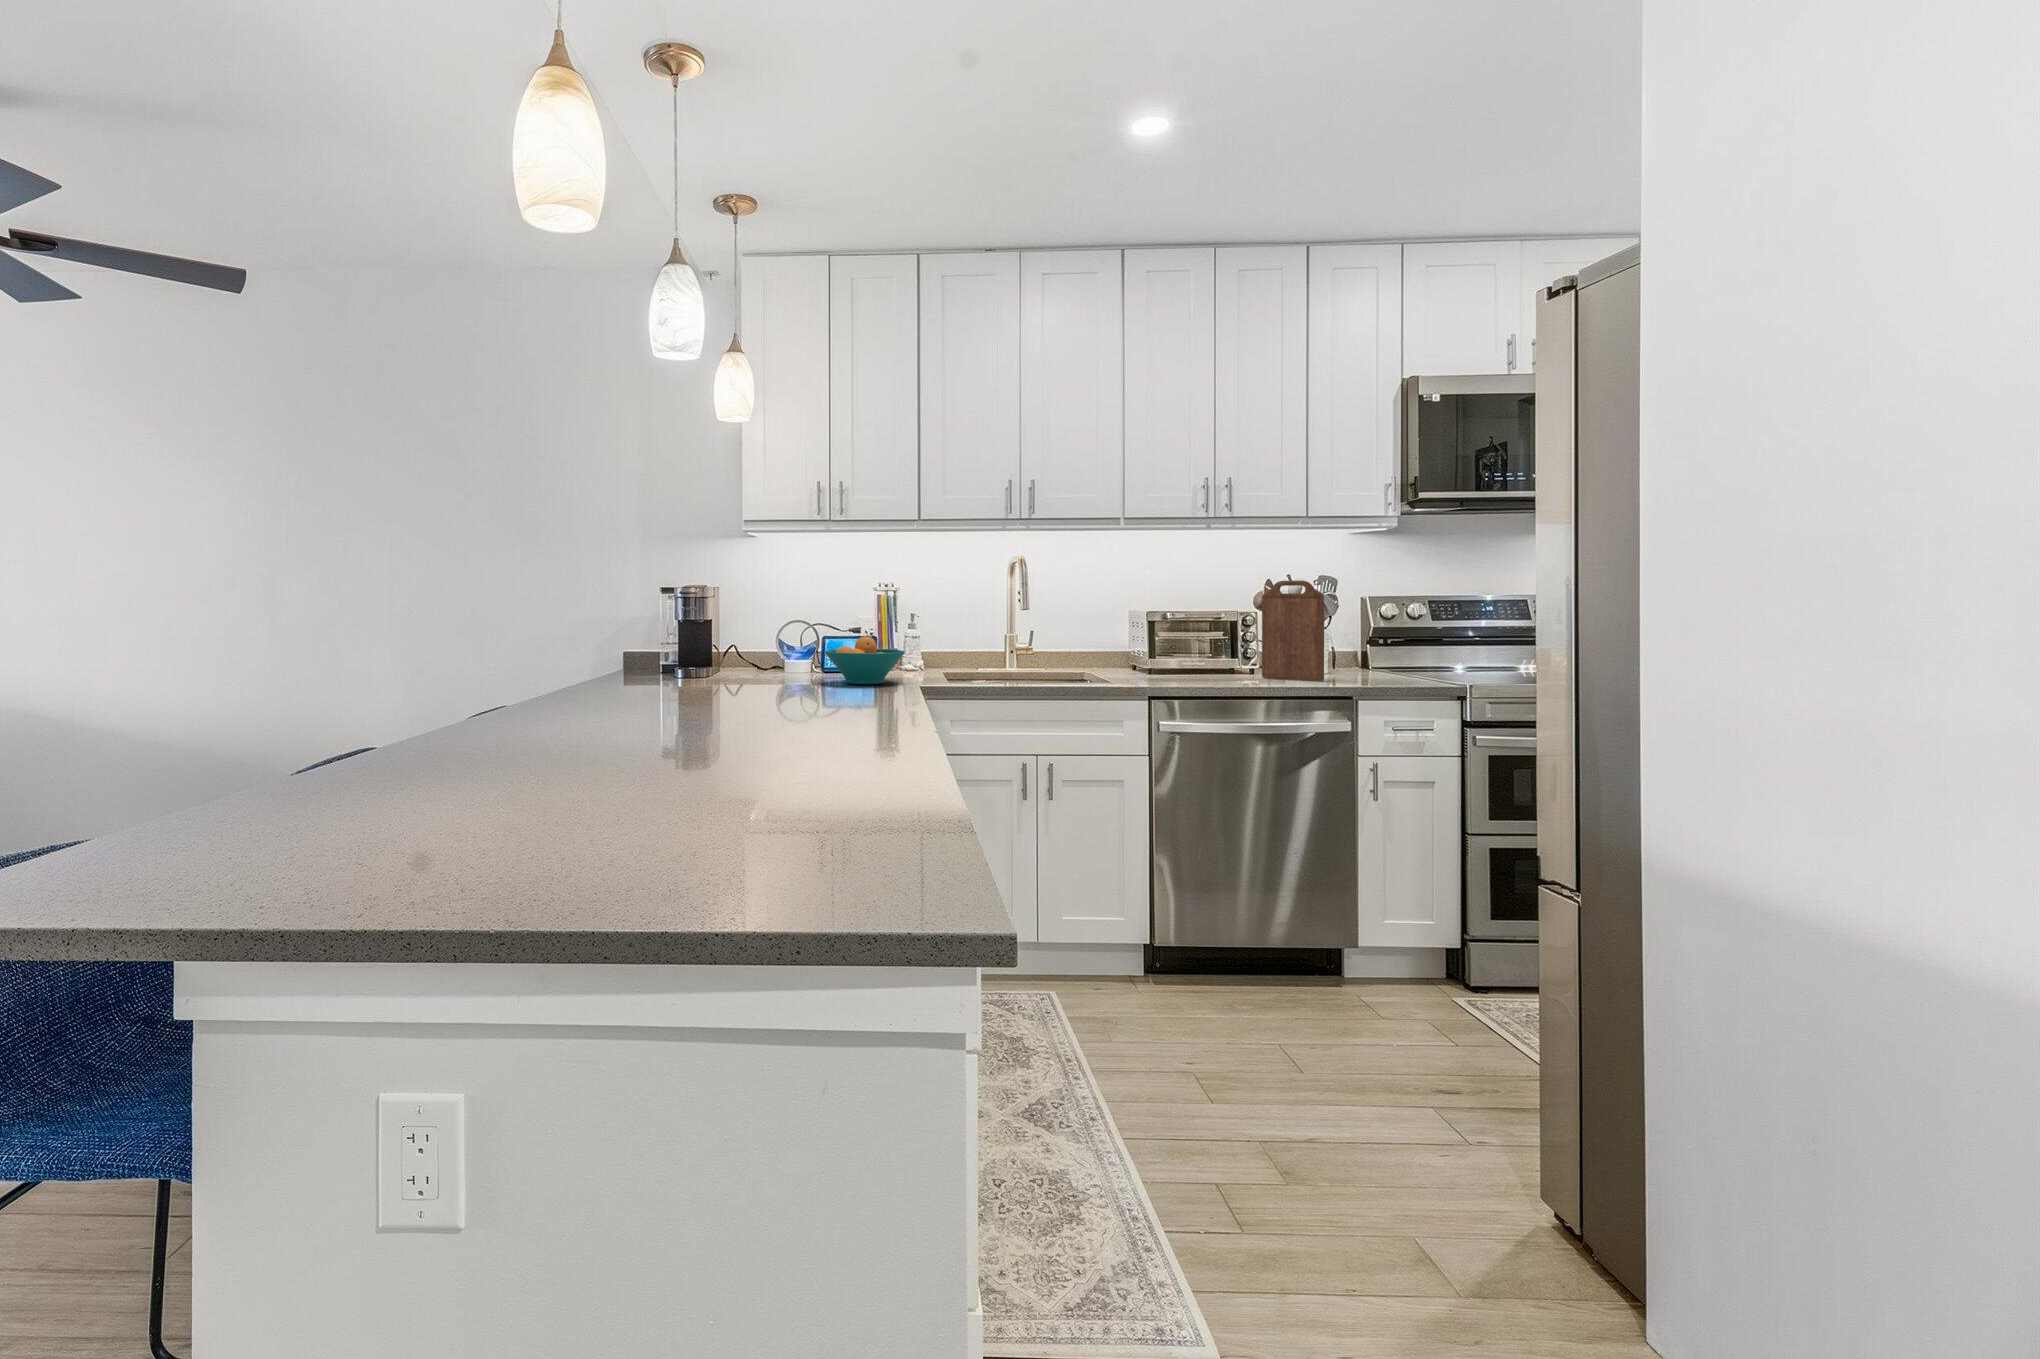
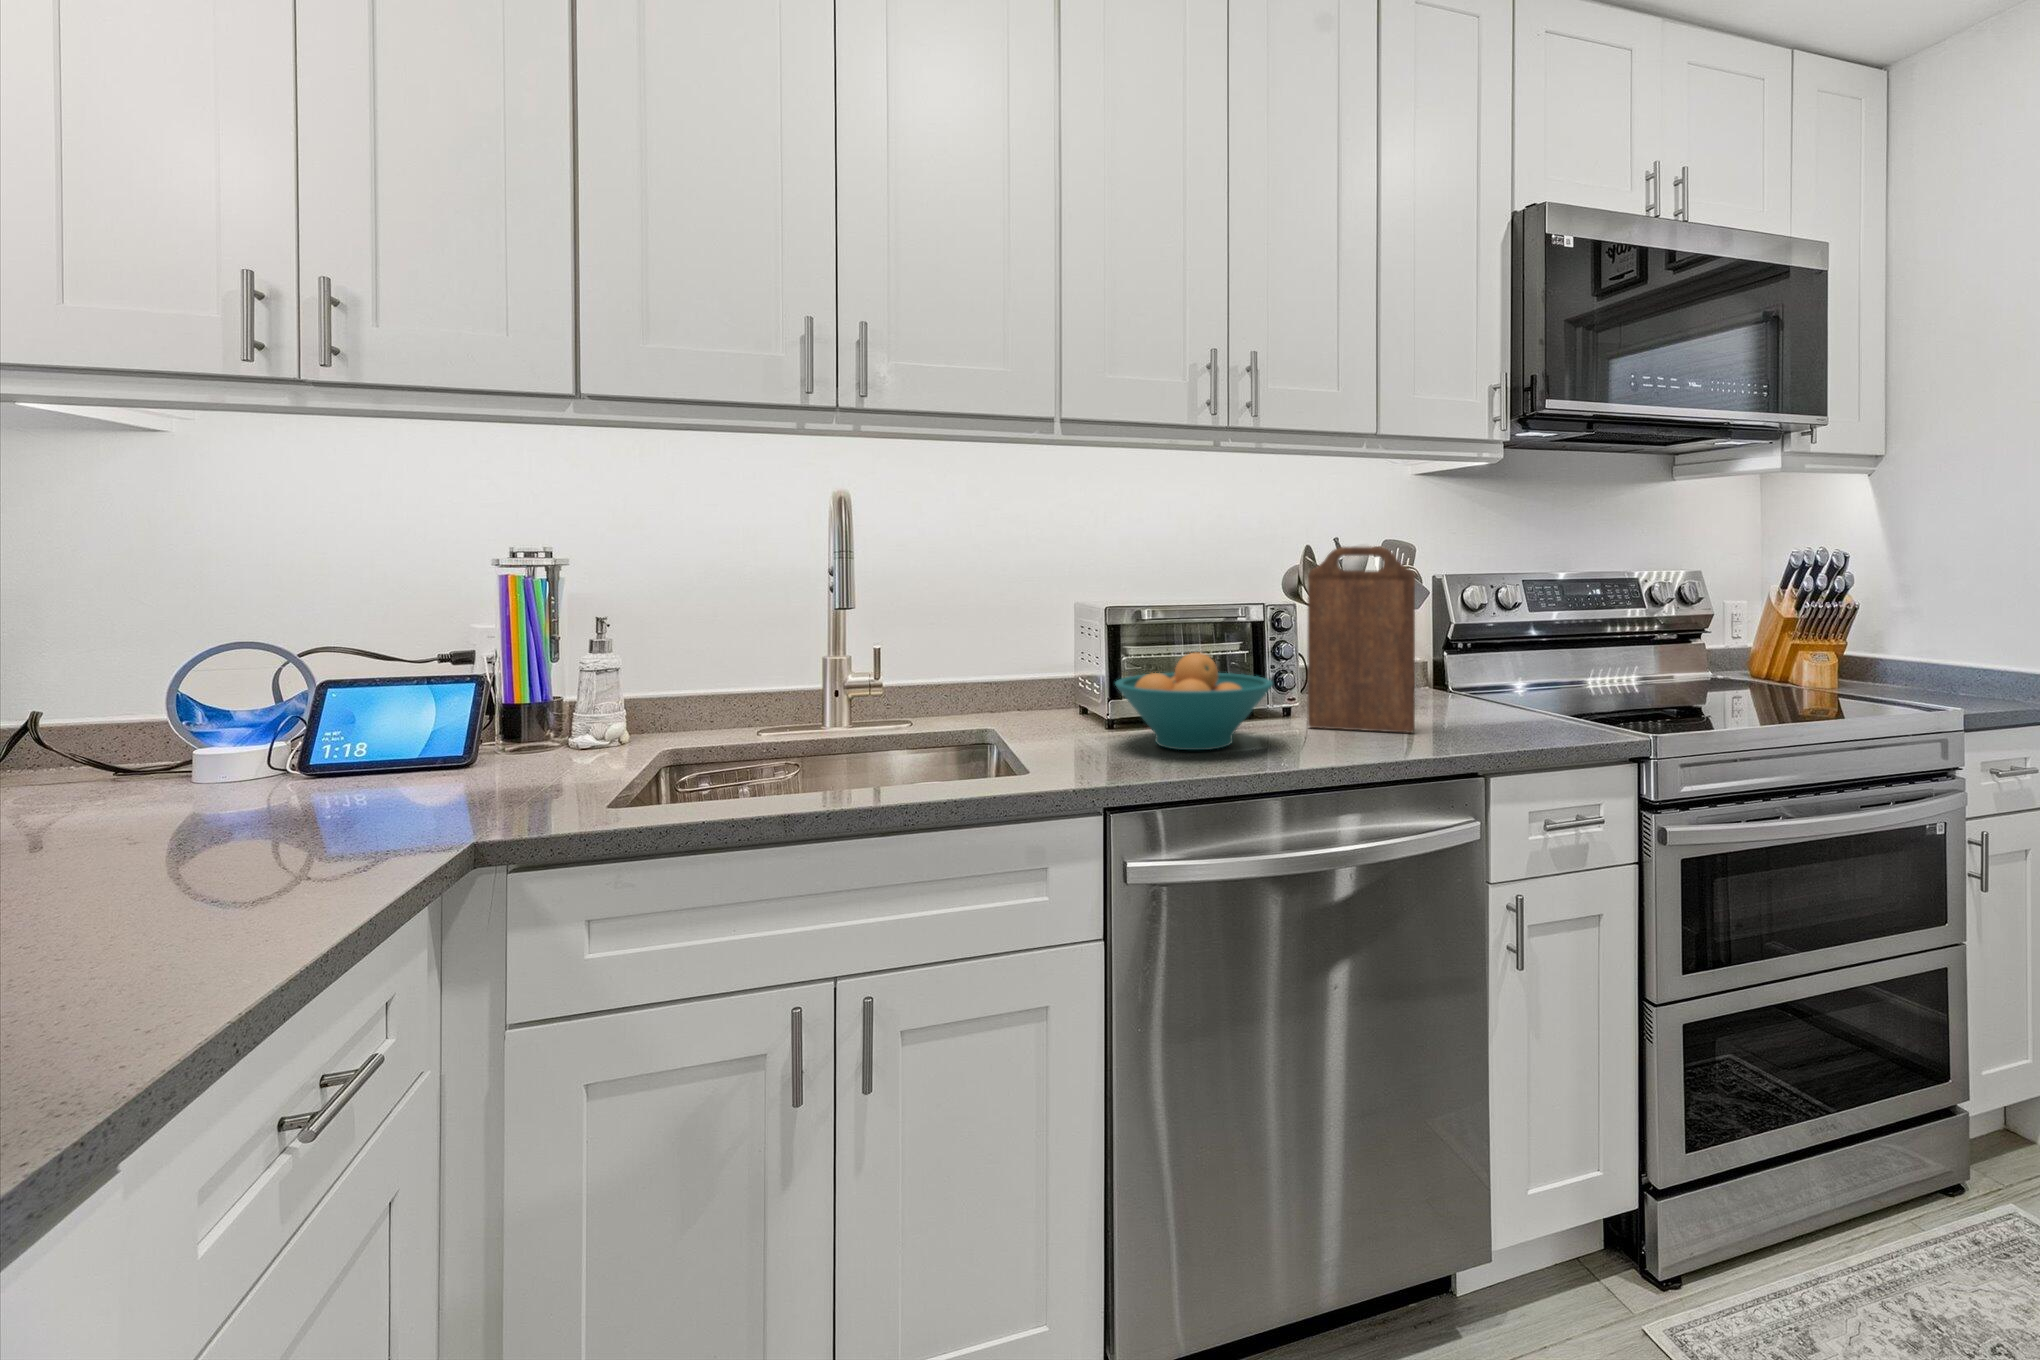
fruit bowl: present [825,636,905,684] -> present [1115,653,1273,750]

